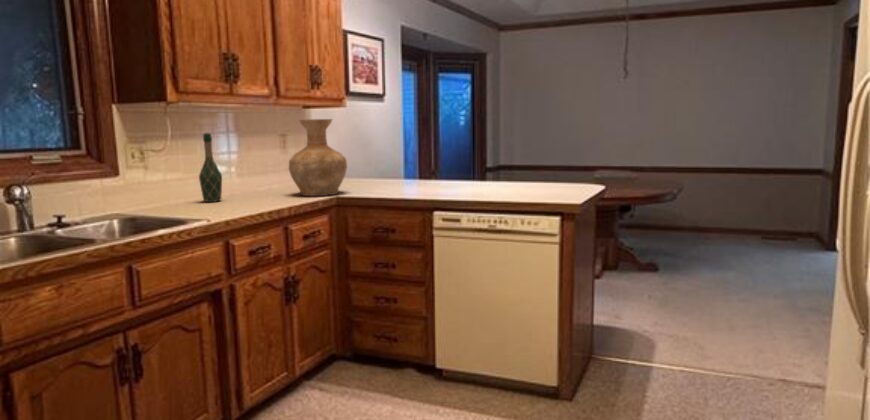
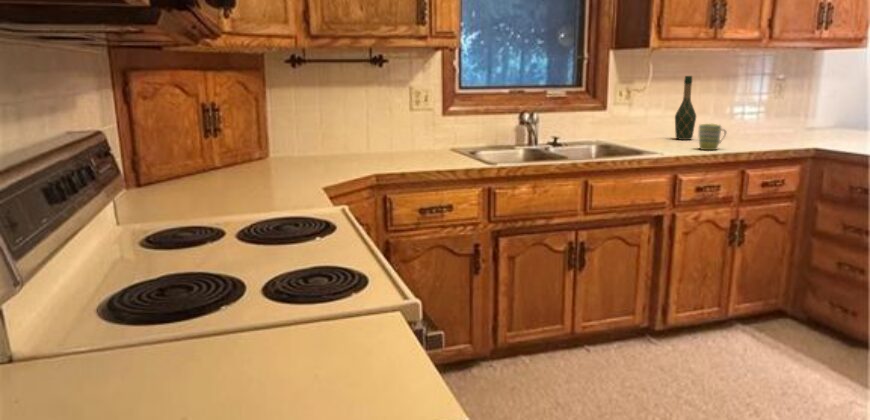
vase: present [289,119,347,196] -> none [767,63,838,146]
mug: none [237,182,265,210] -> present [698,124,726,150]

